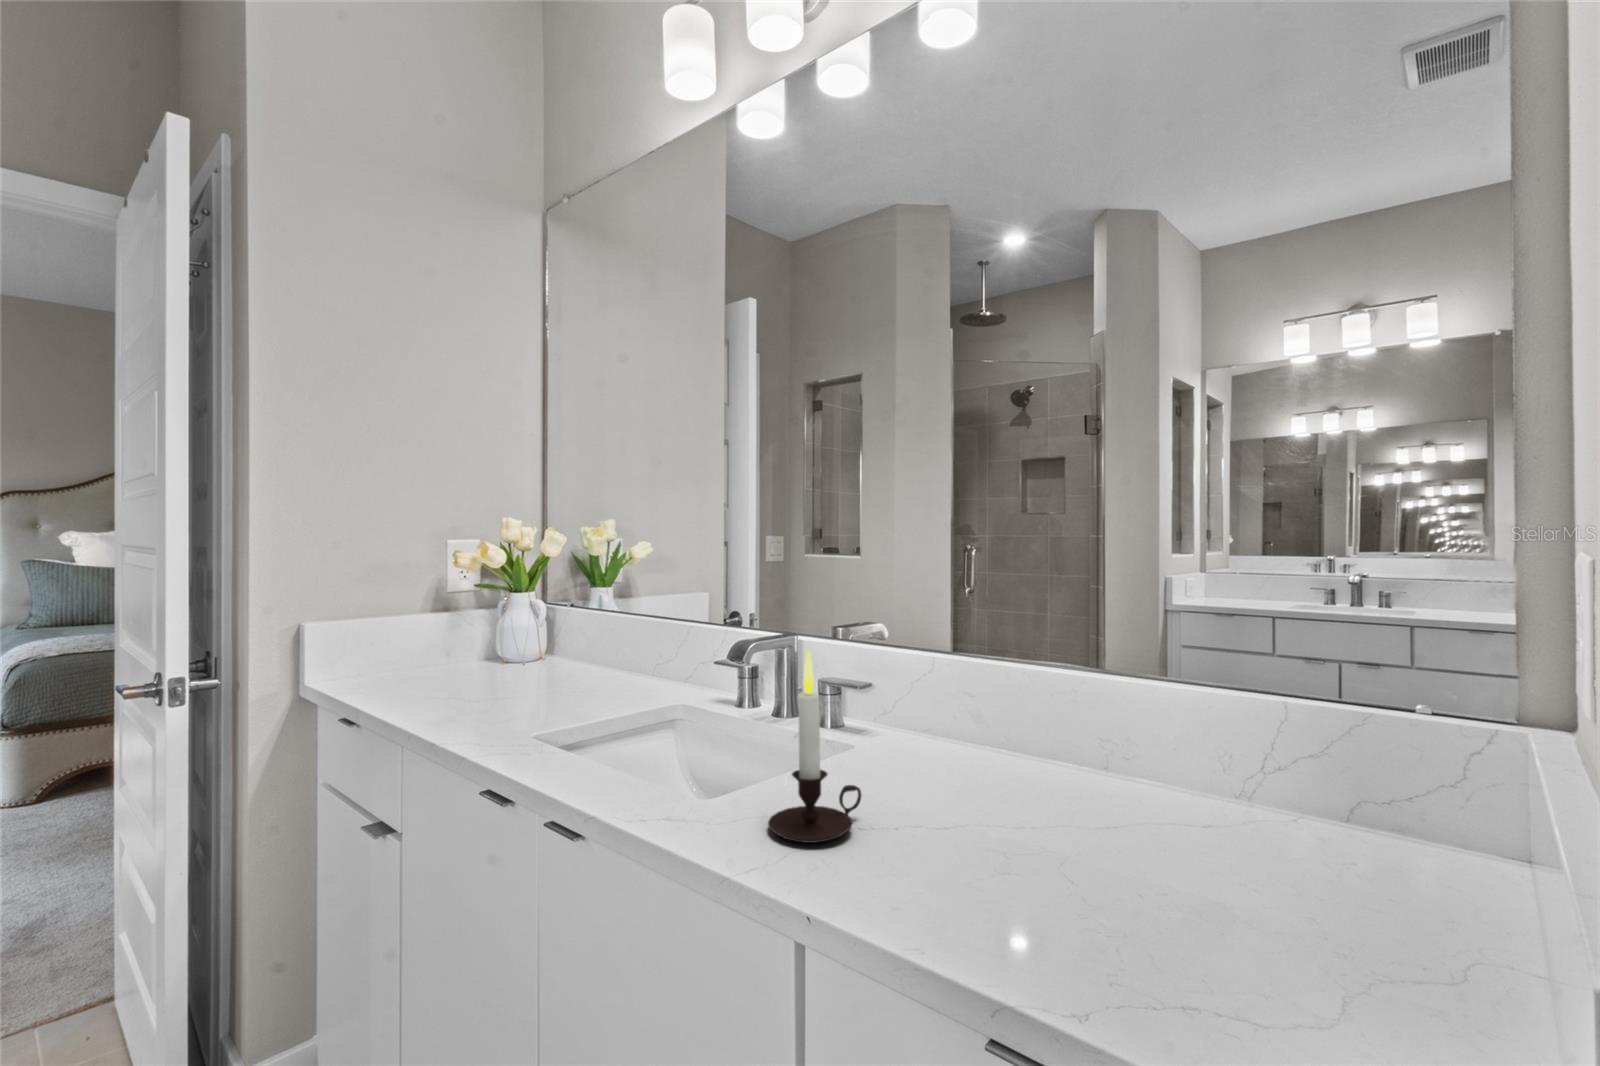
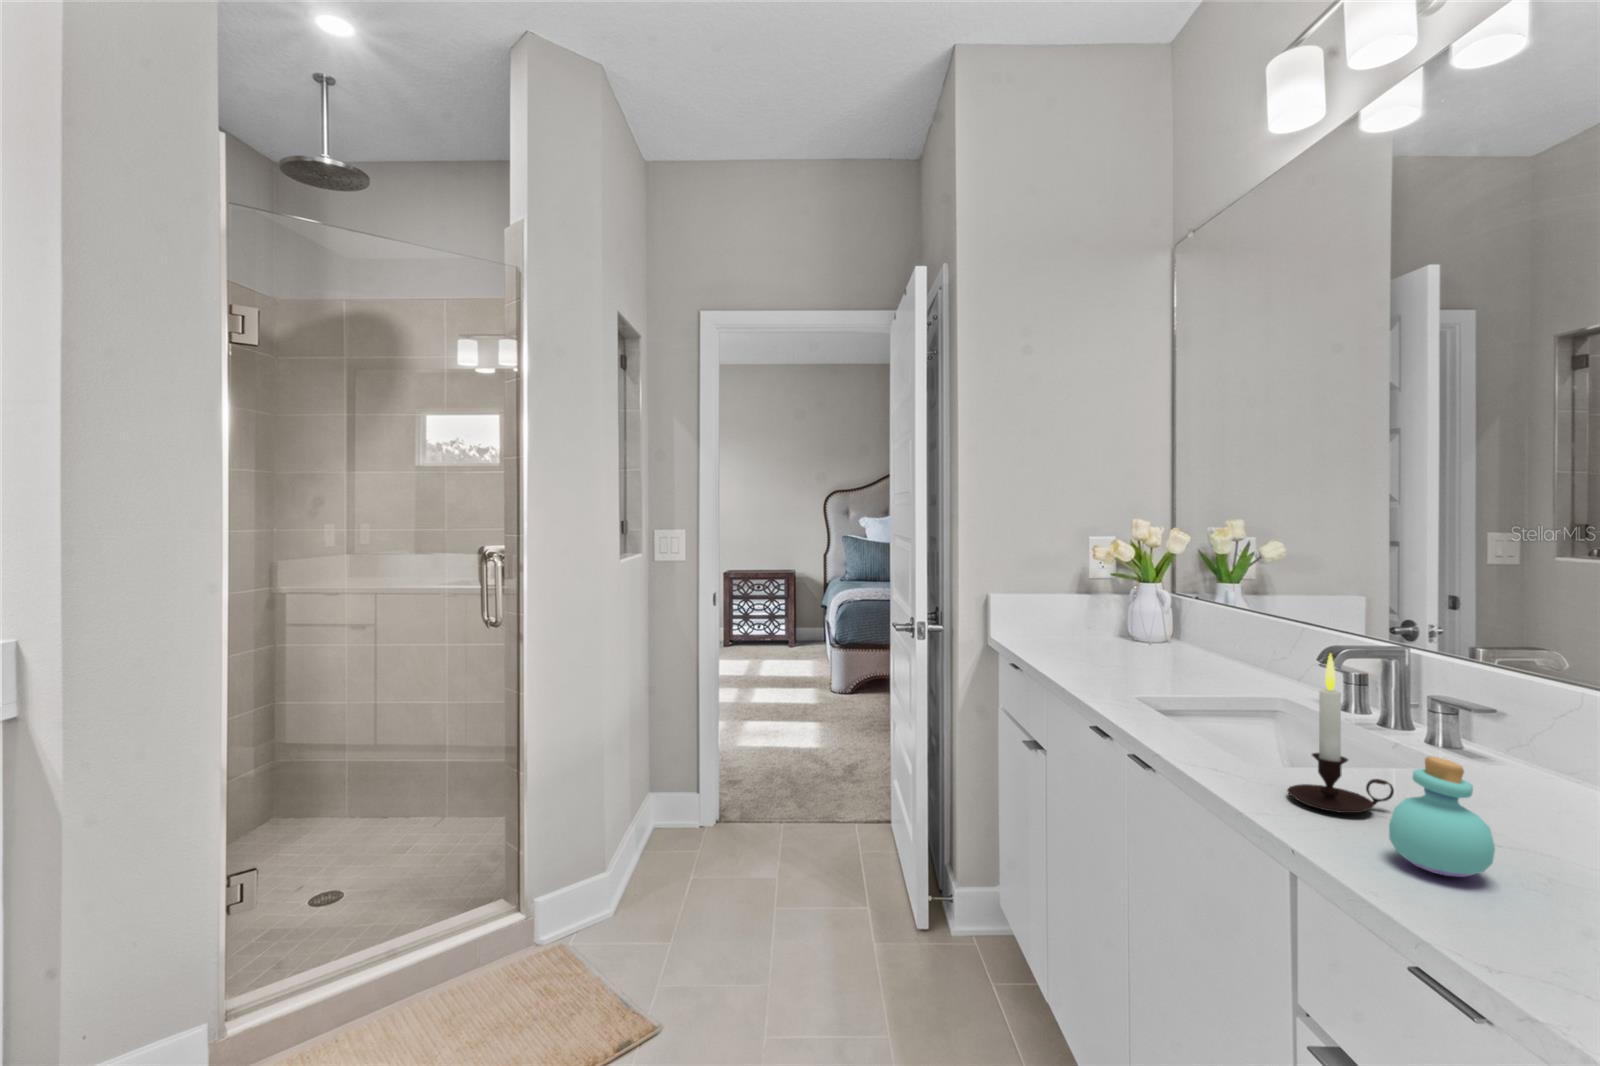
perfume bottle: none [906,755,1002,894] -> present [1389,756,1495,877]

